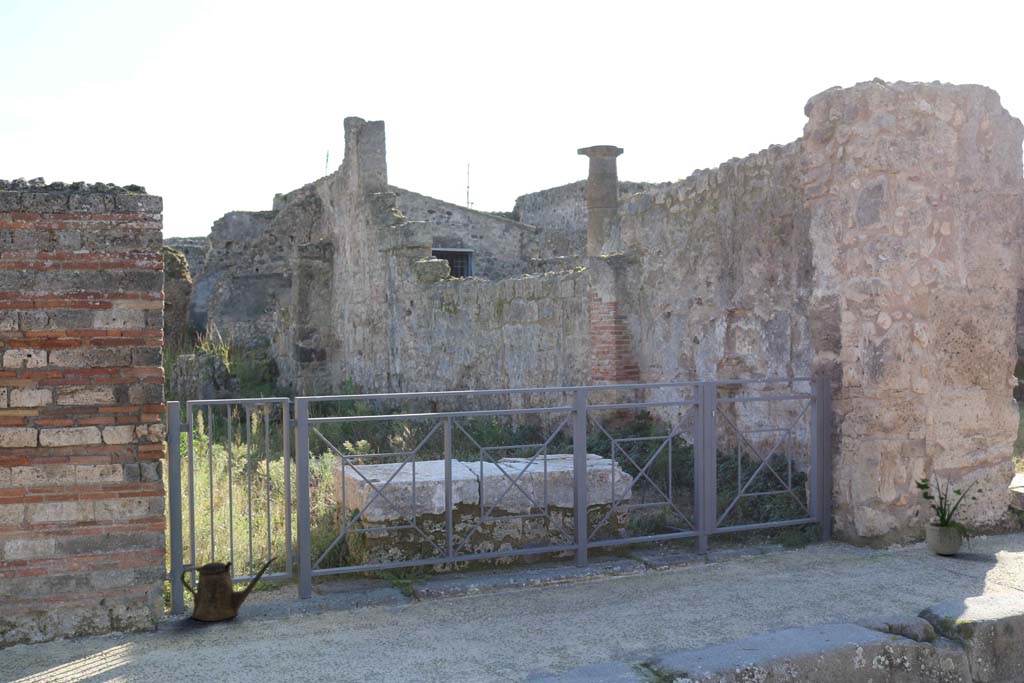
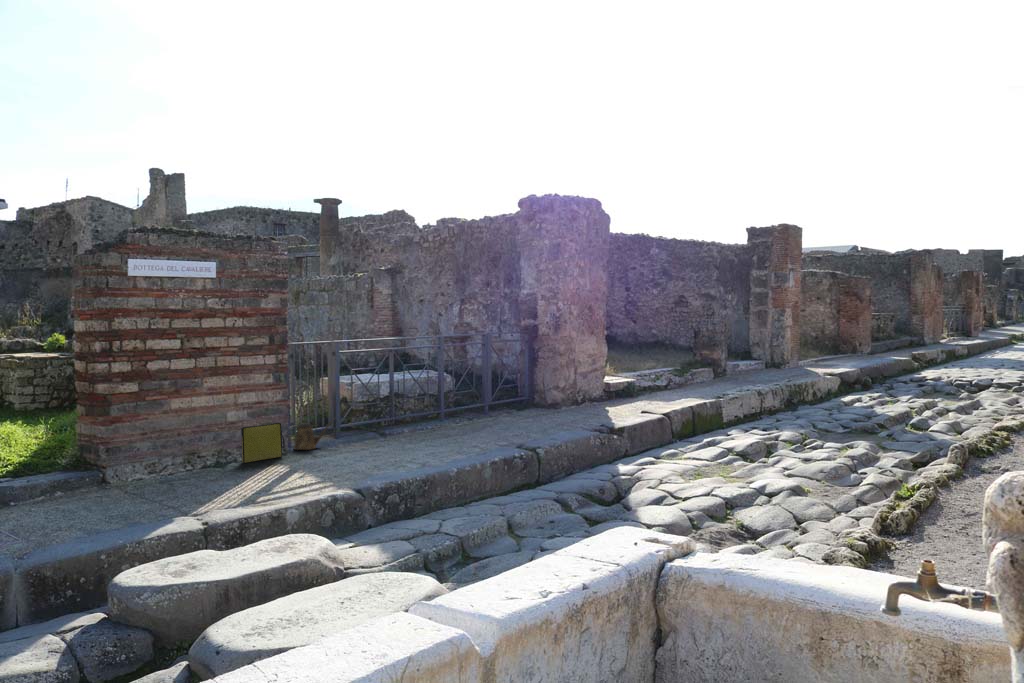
potted plant: present [915,475,983,555] -> none [571,366,597,408]
bag: none [27,566,132,648] -> present [241,423,284,463]

